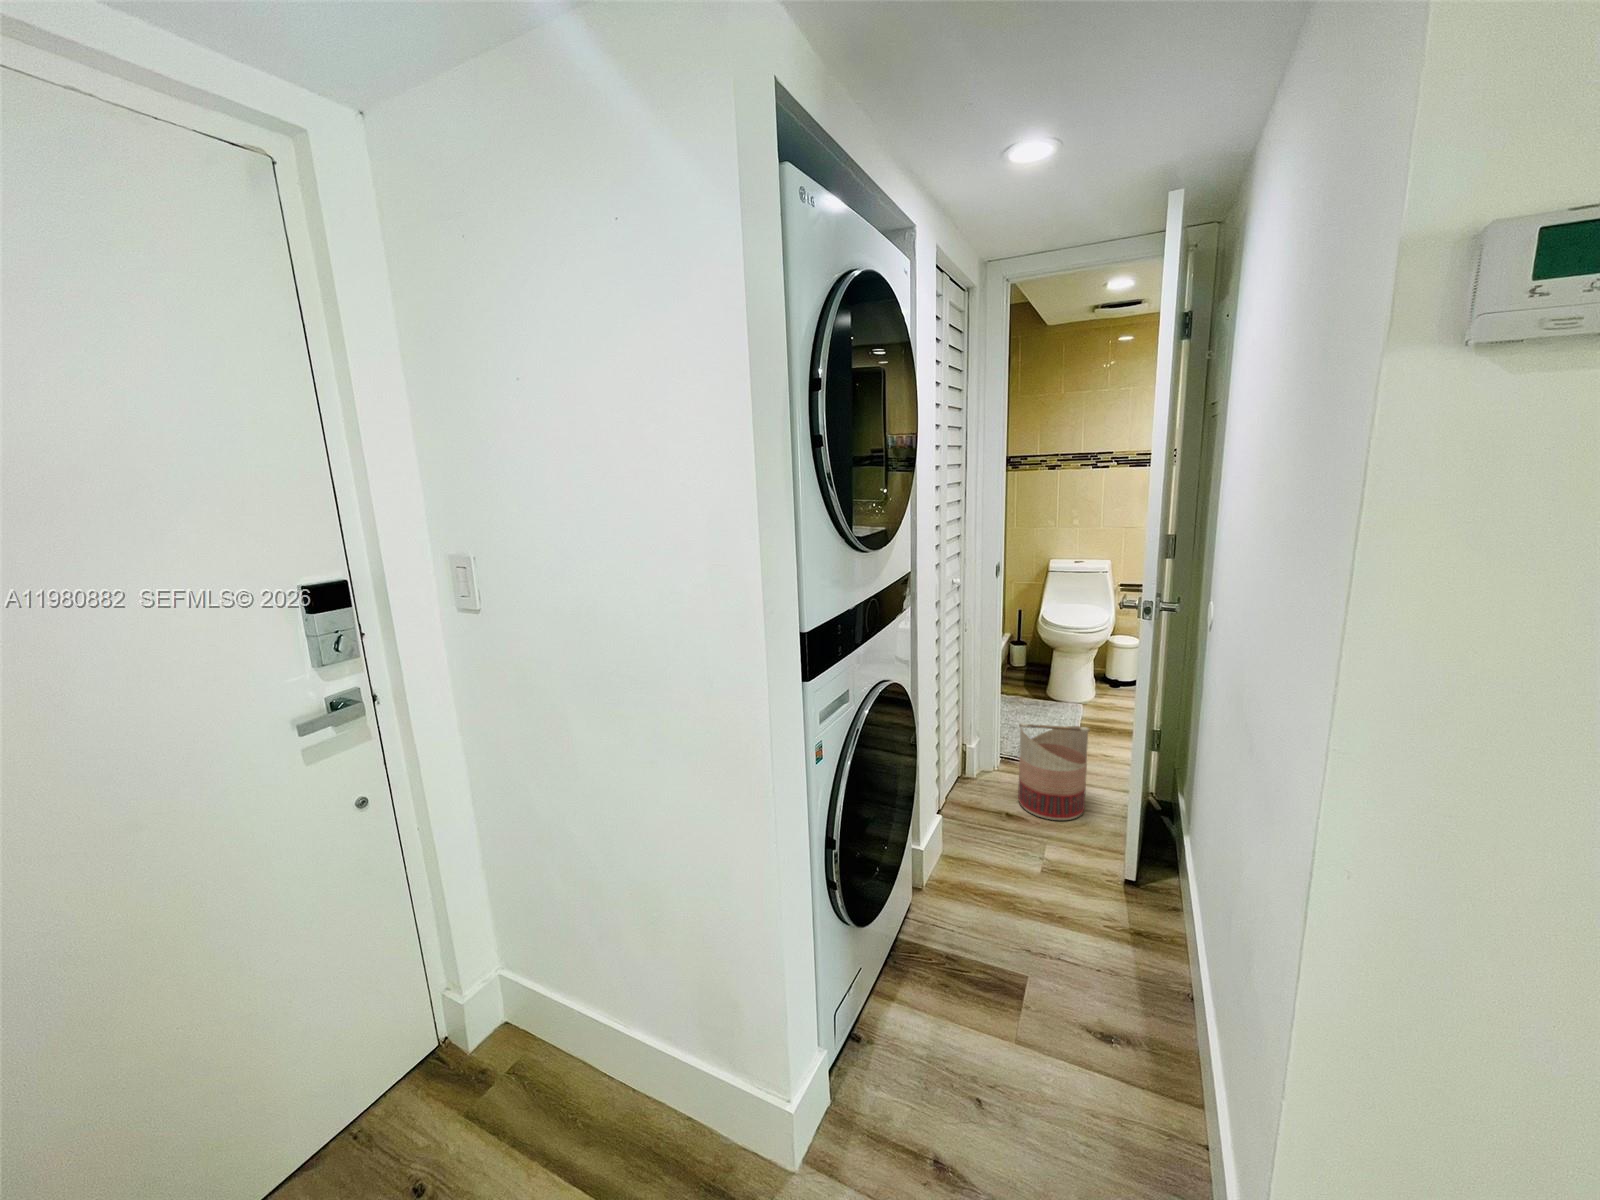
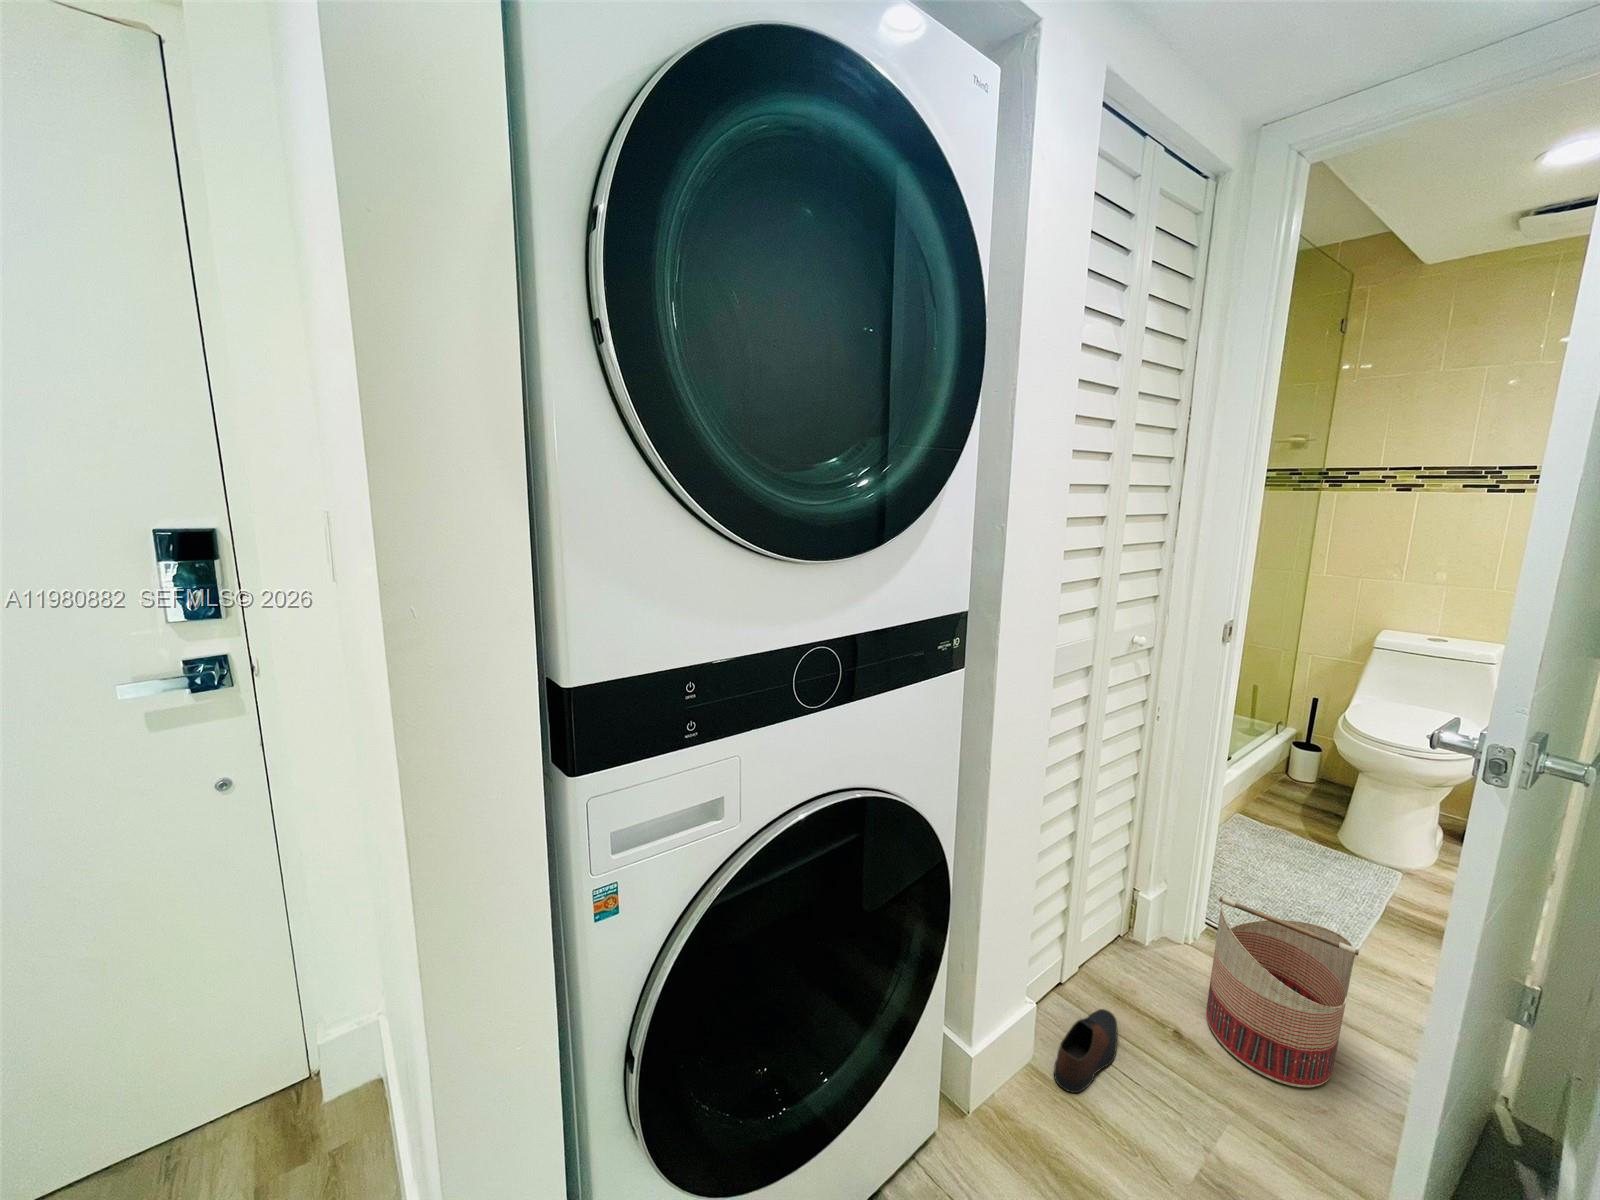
shoe: none [956,817,984,865] -> present [1054,1009,1117,1093]

